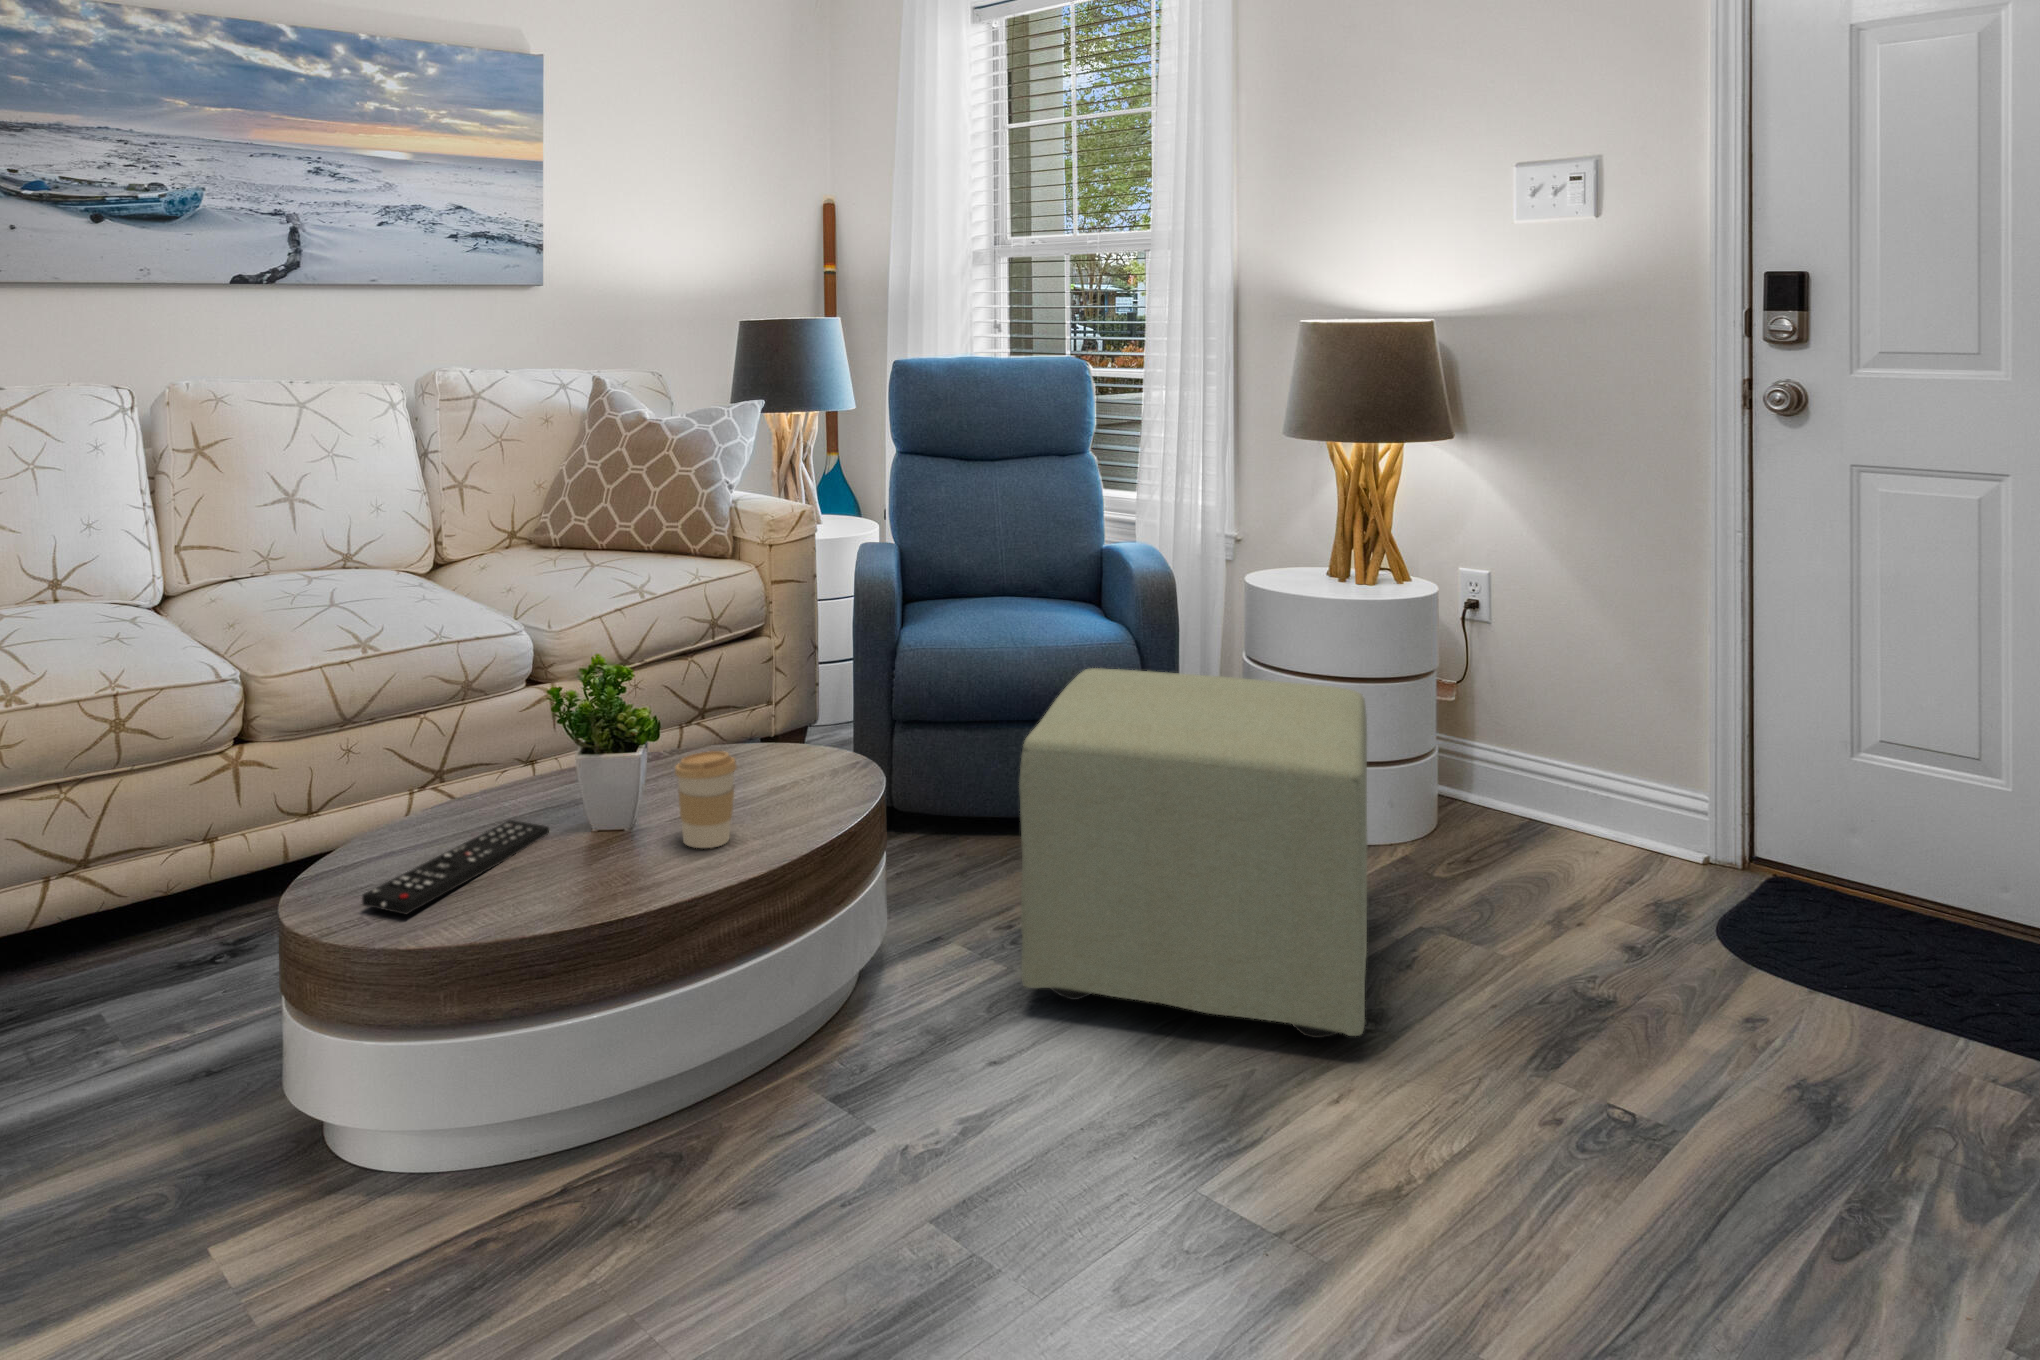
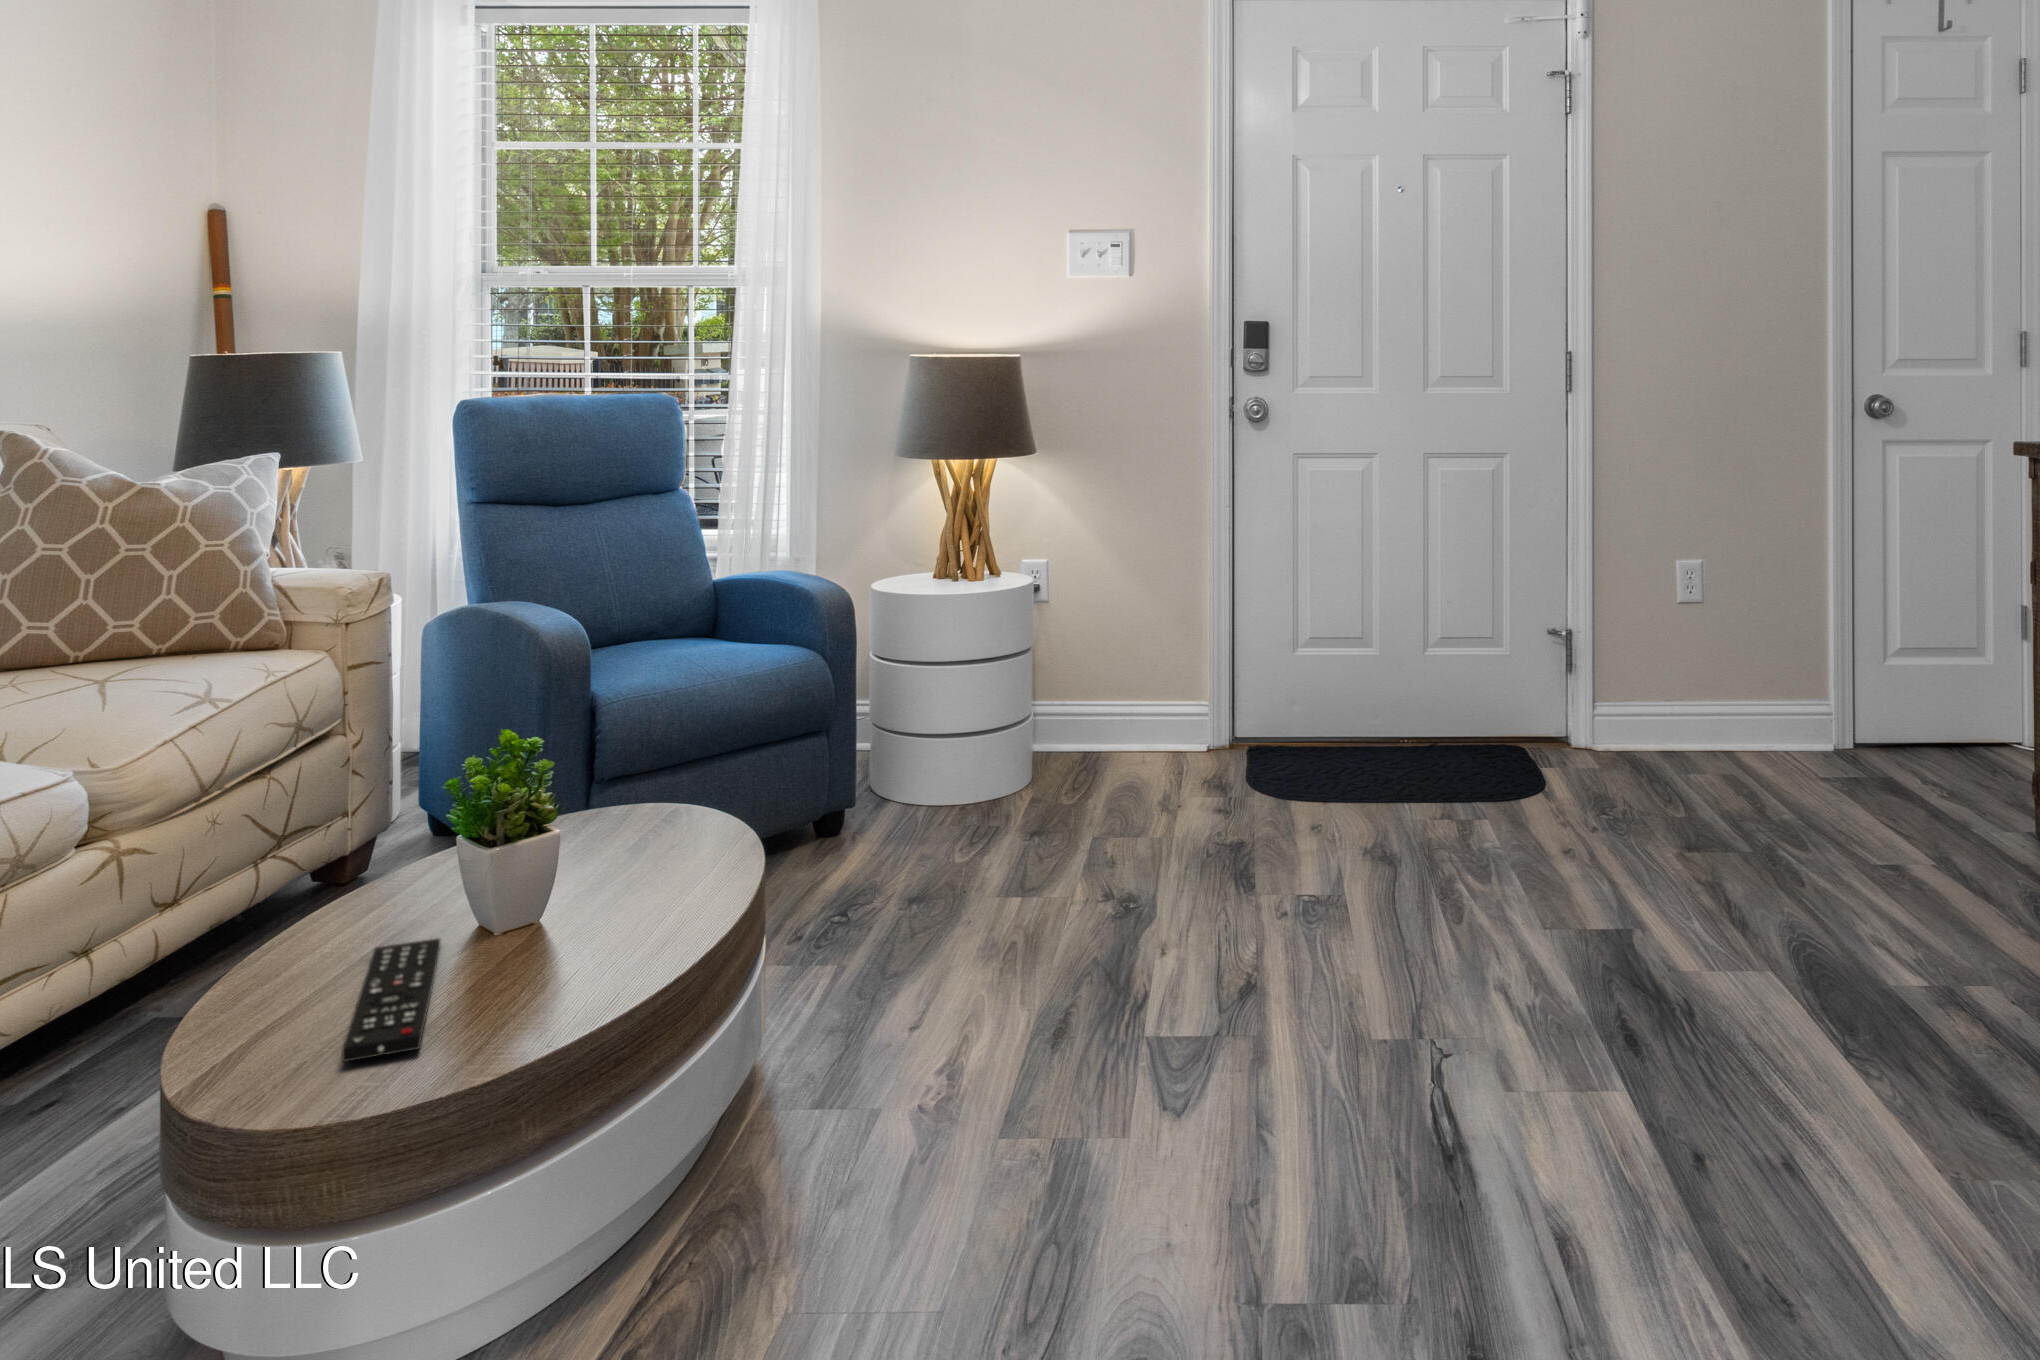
ottoman: present [1019,668,1367,1038] -> none [818,659,1151,964]
coffee cup: present [675,751,737,848] -> none [600,804,670,908]

